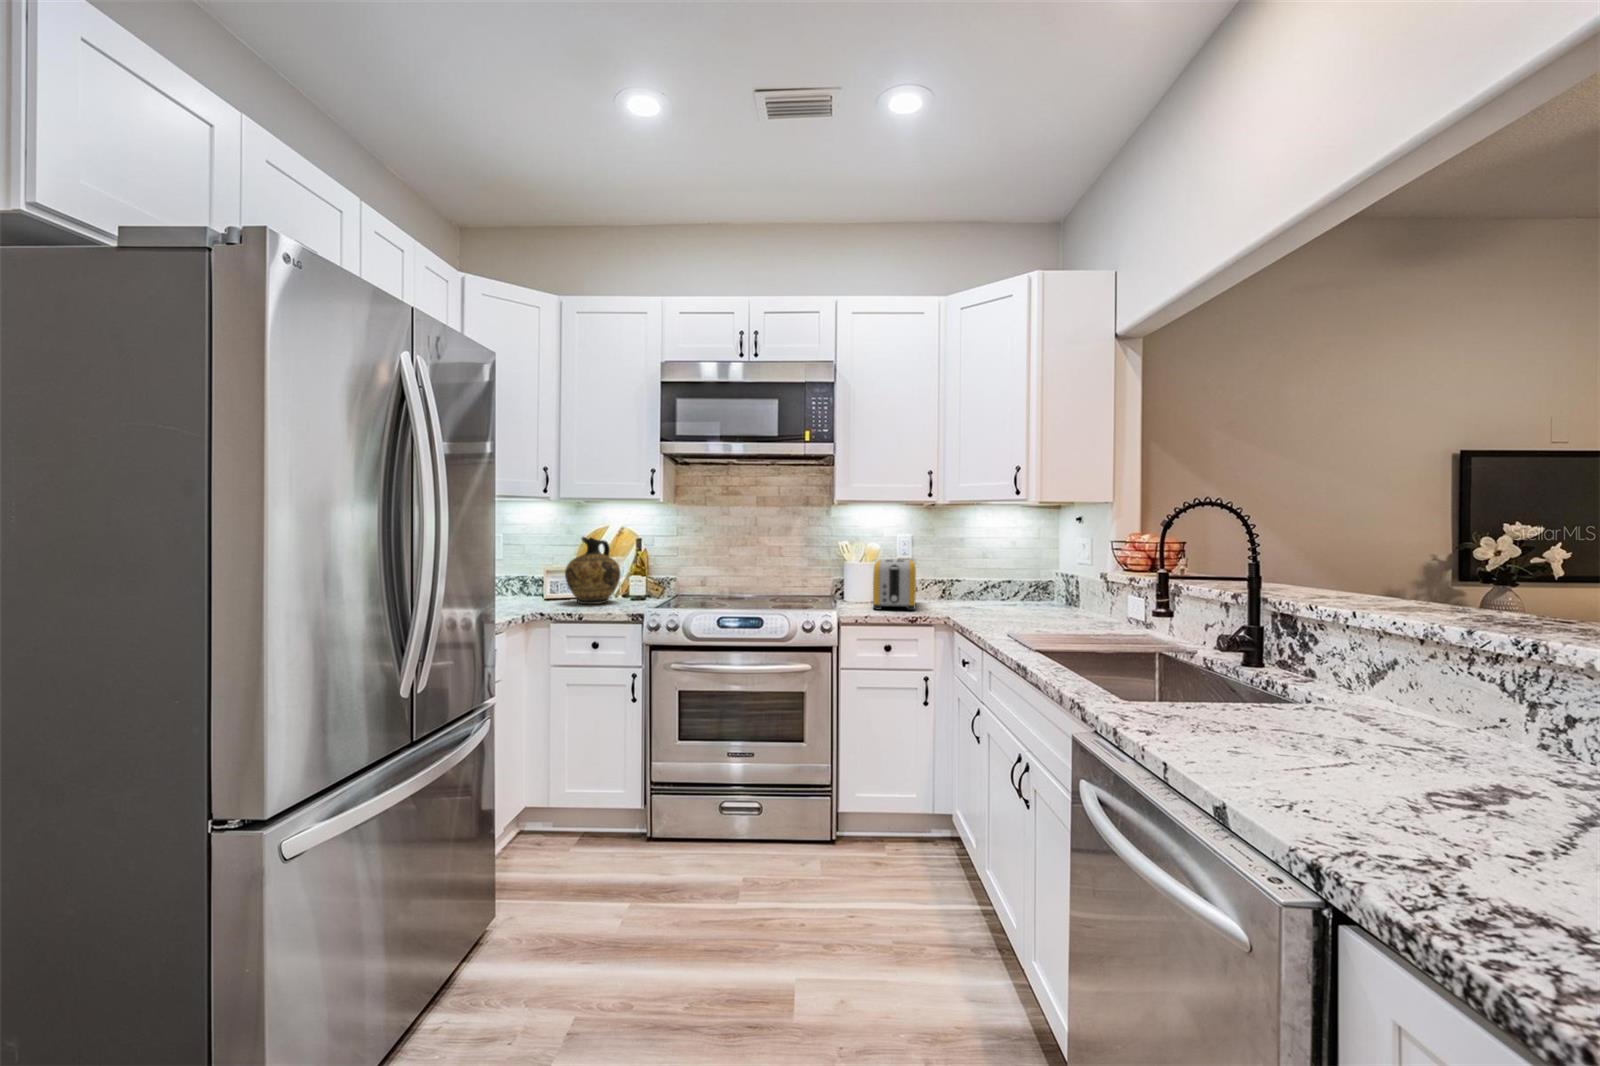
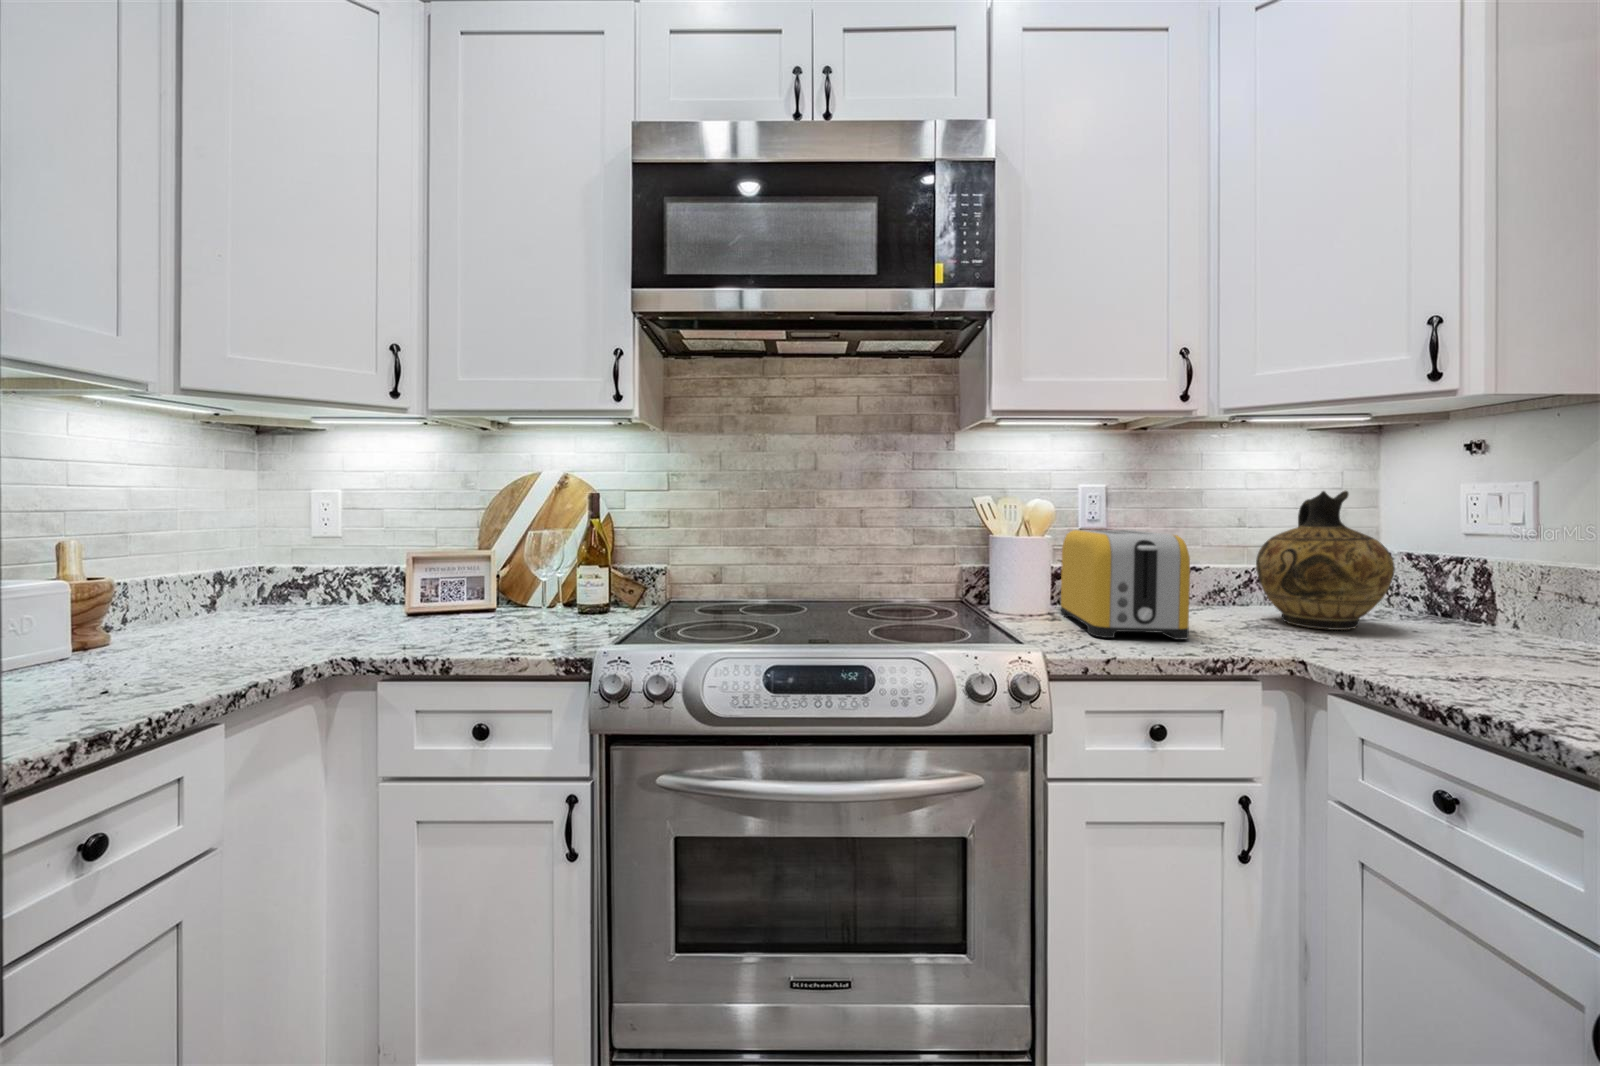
ceramic jug: present [565,537,621,604] -> present [1256,491,1395,630]

